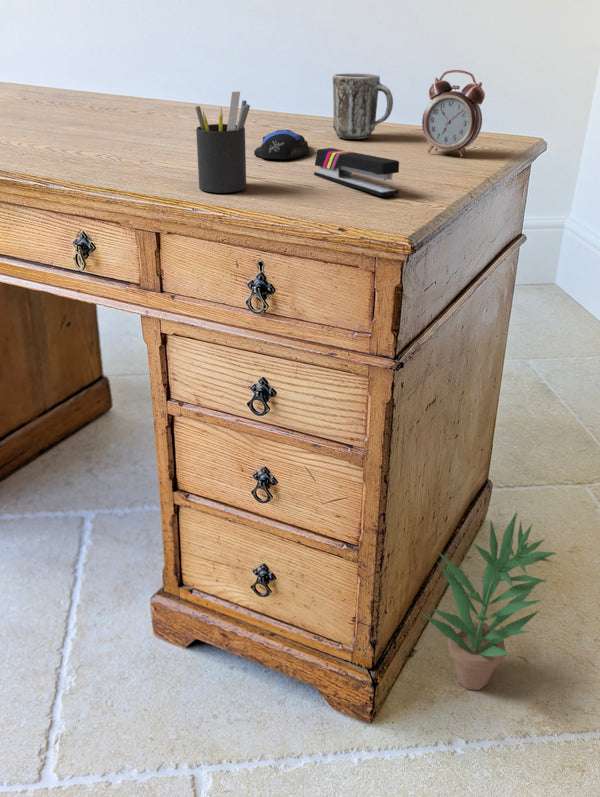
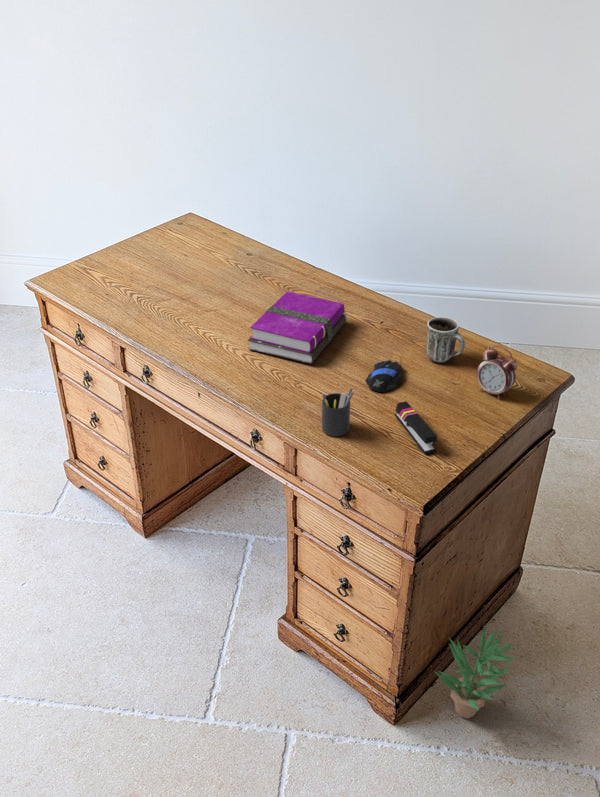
hardback book: none [52,84,204,145] -> present [248,291,347,364]

